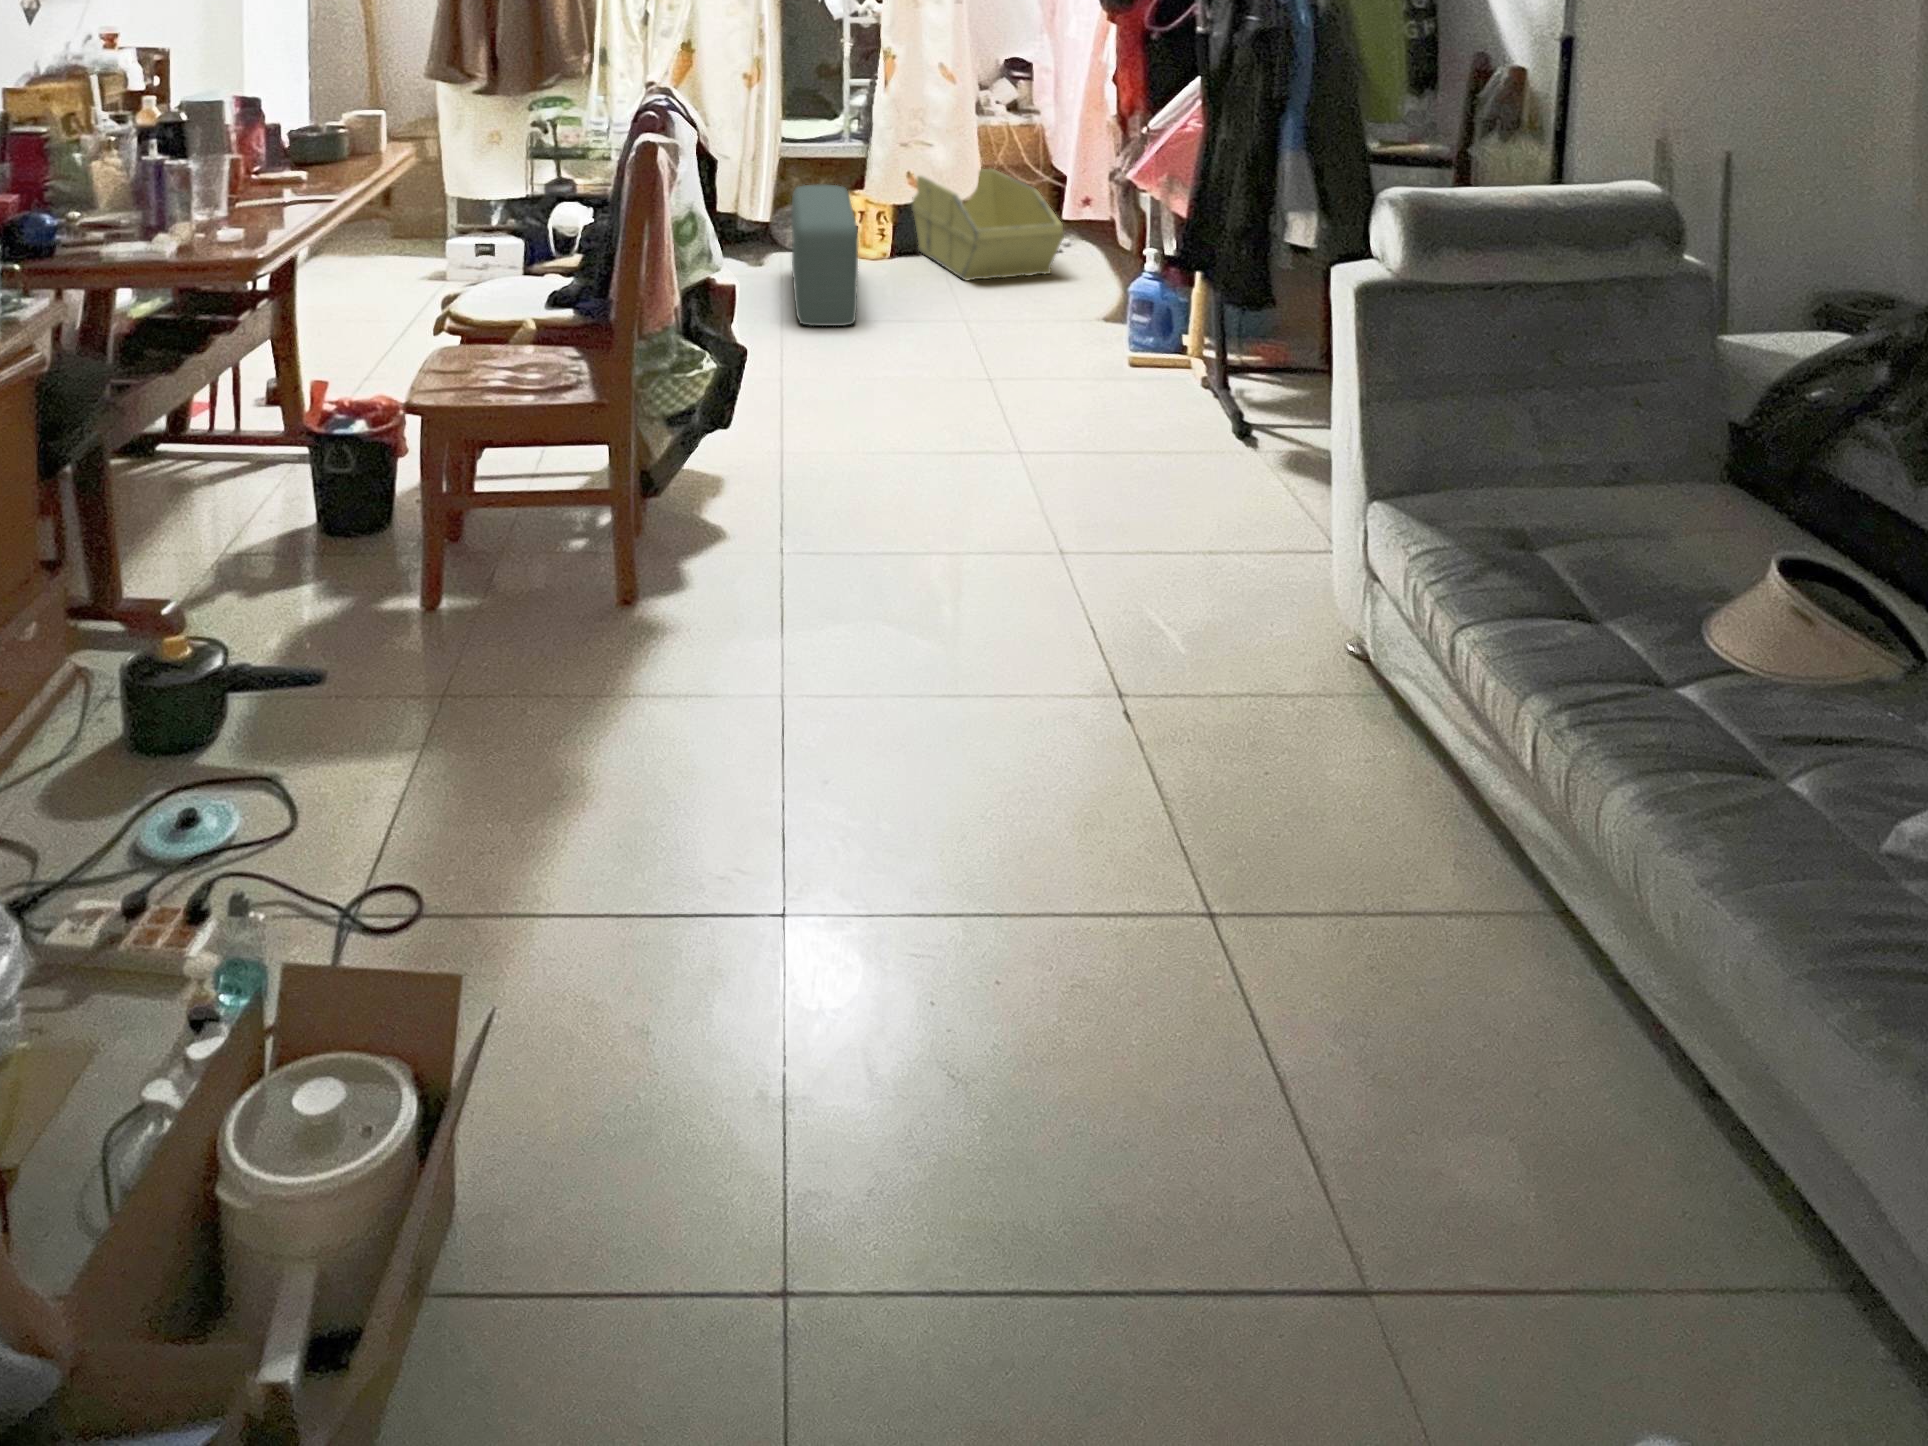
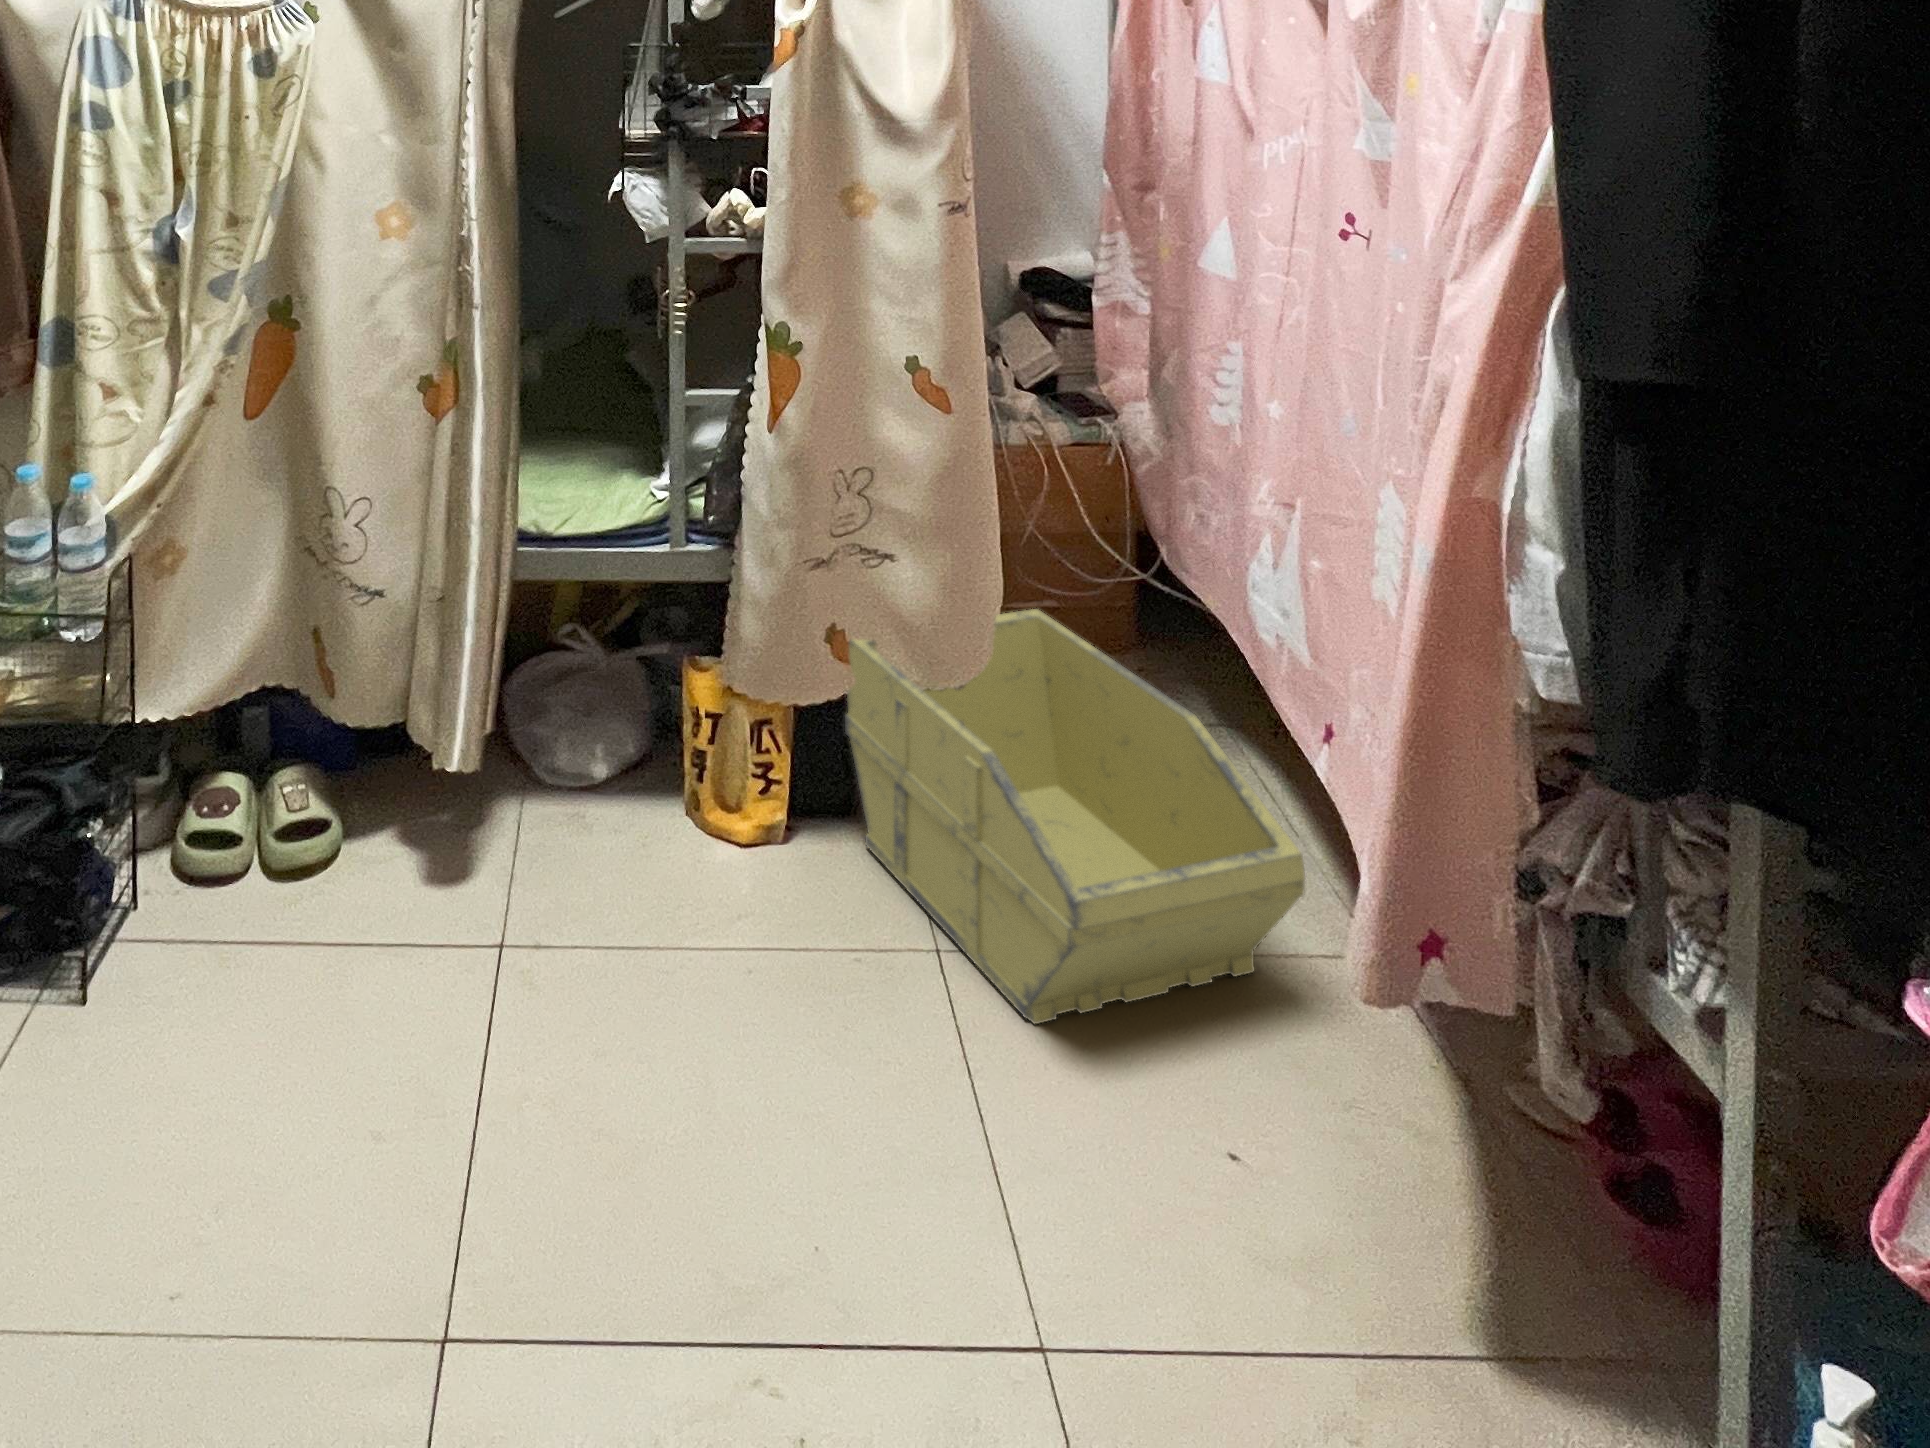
pouf: present [791,185,858,326] -> none [541,745,758,1417]

